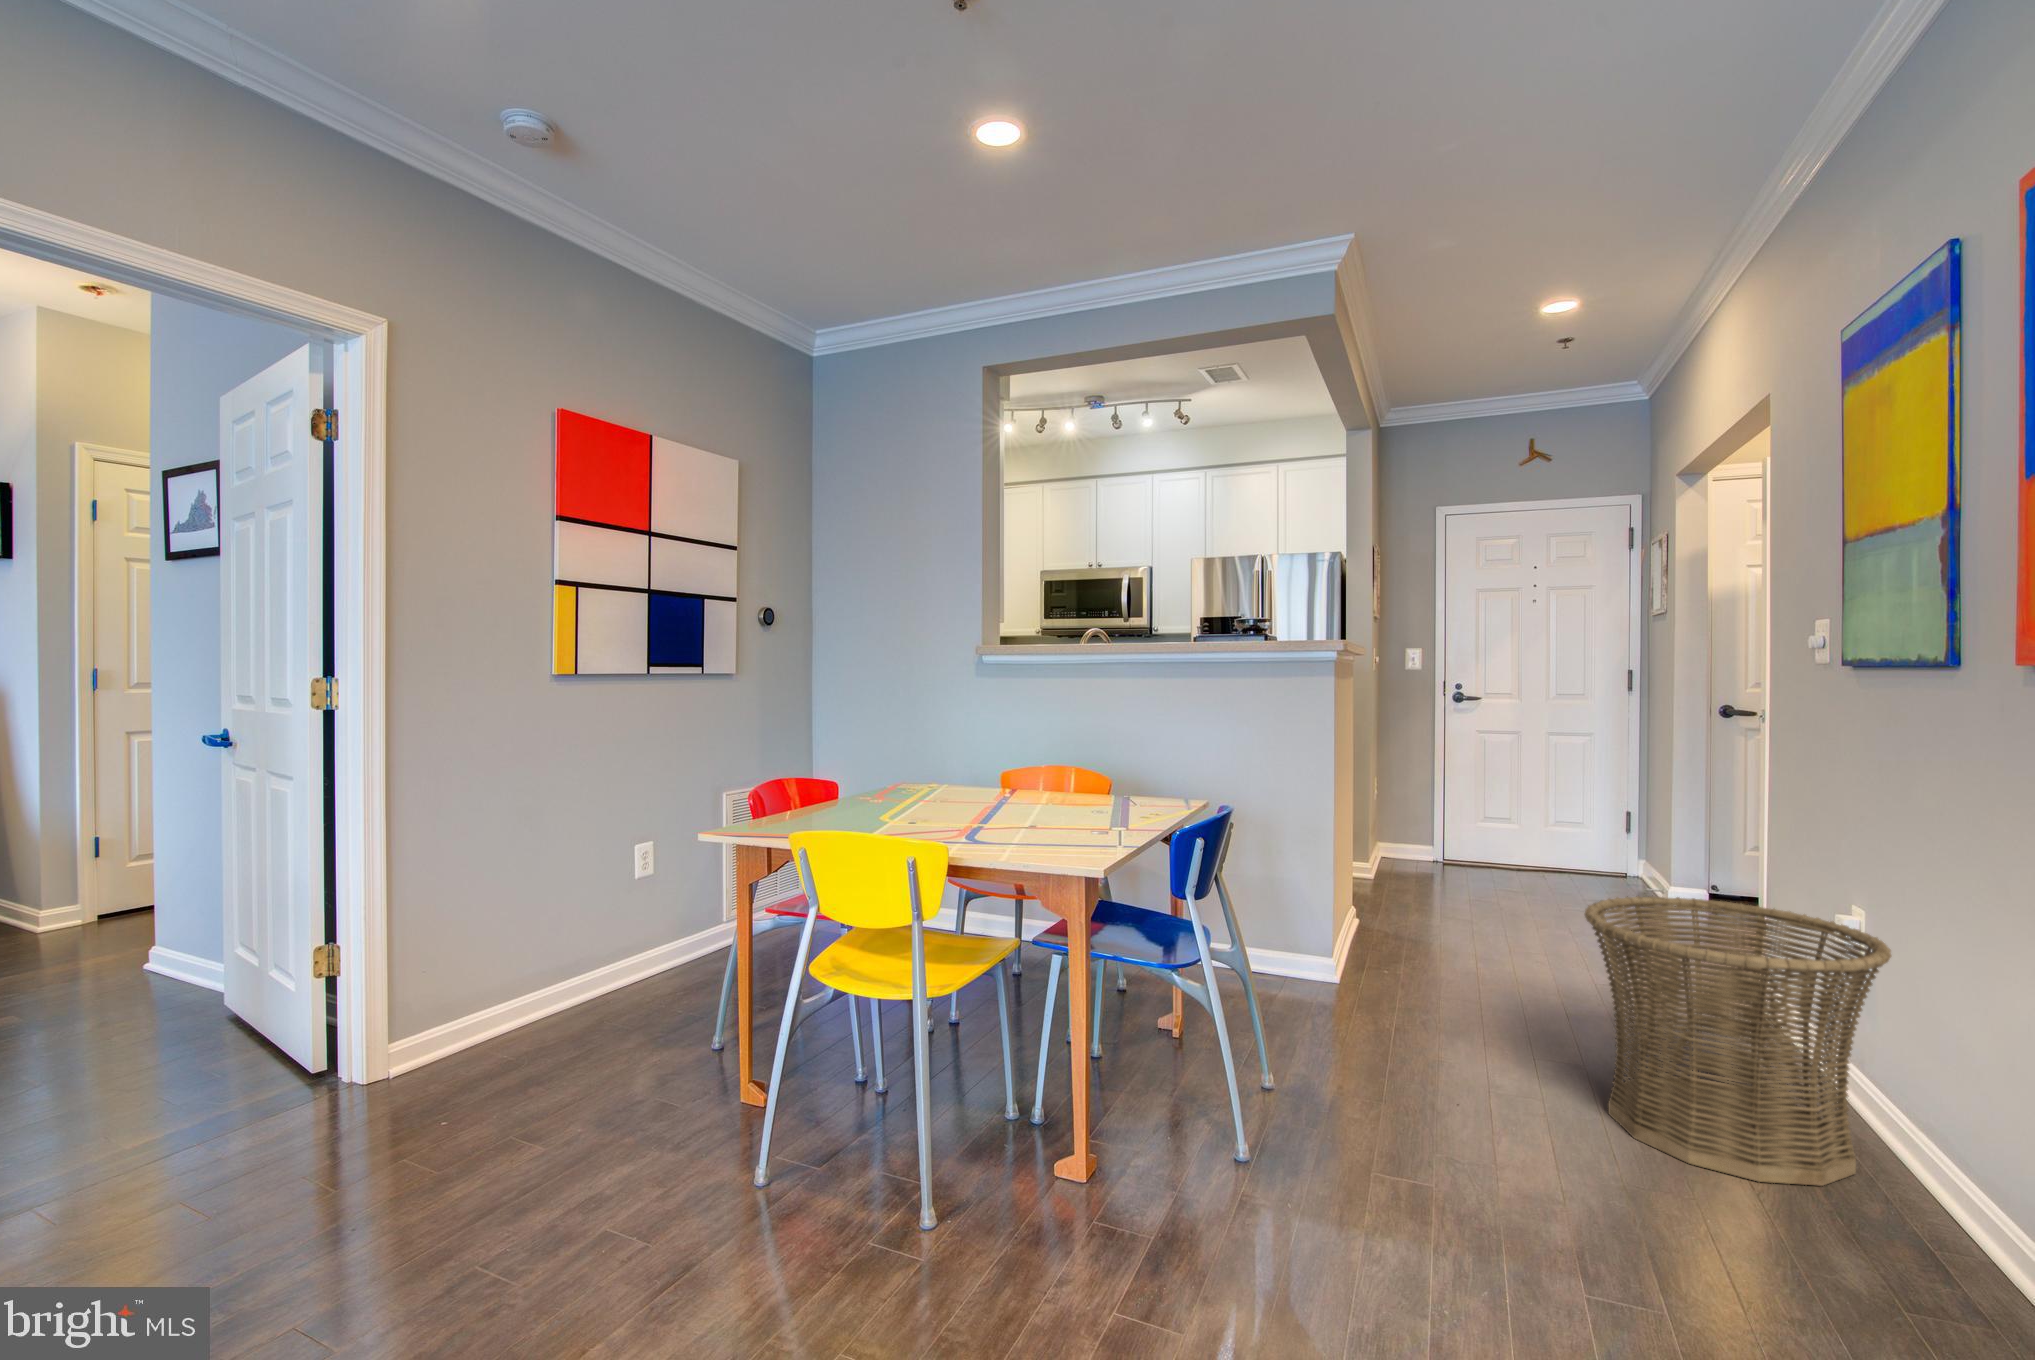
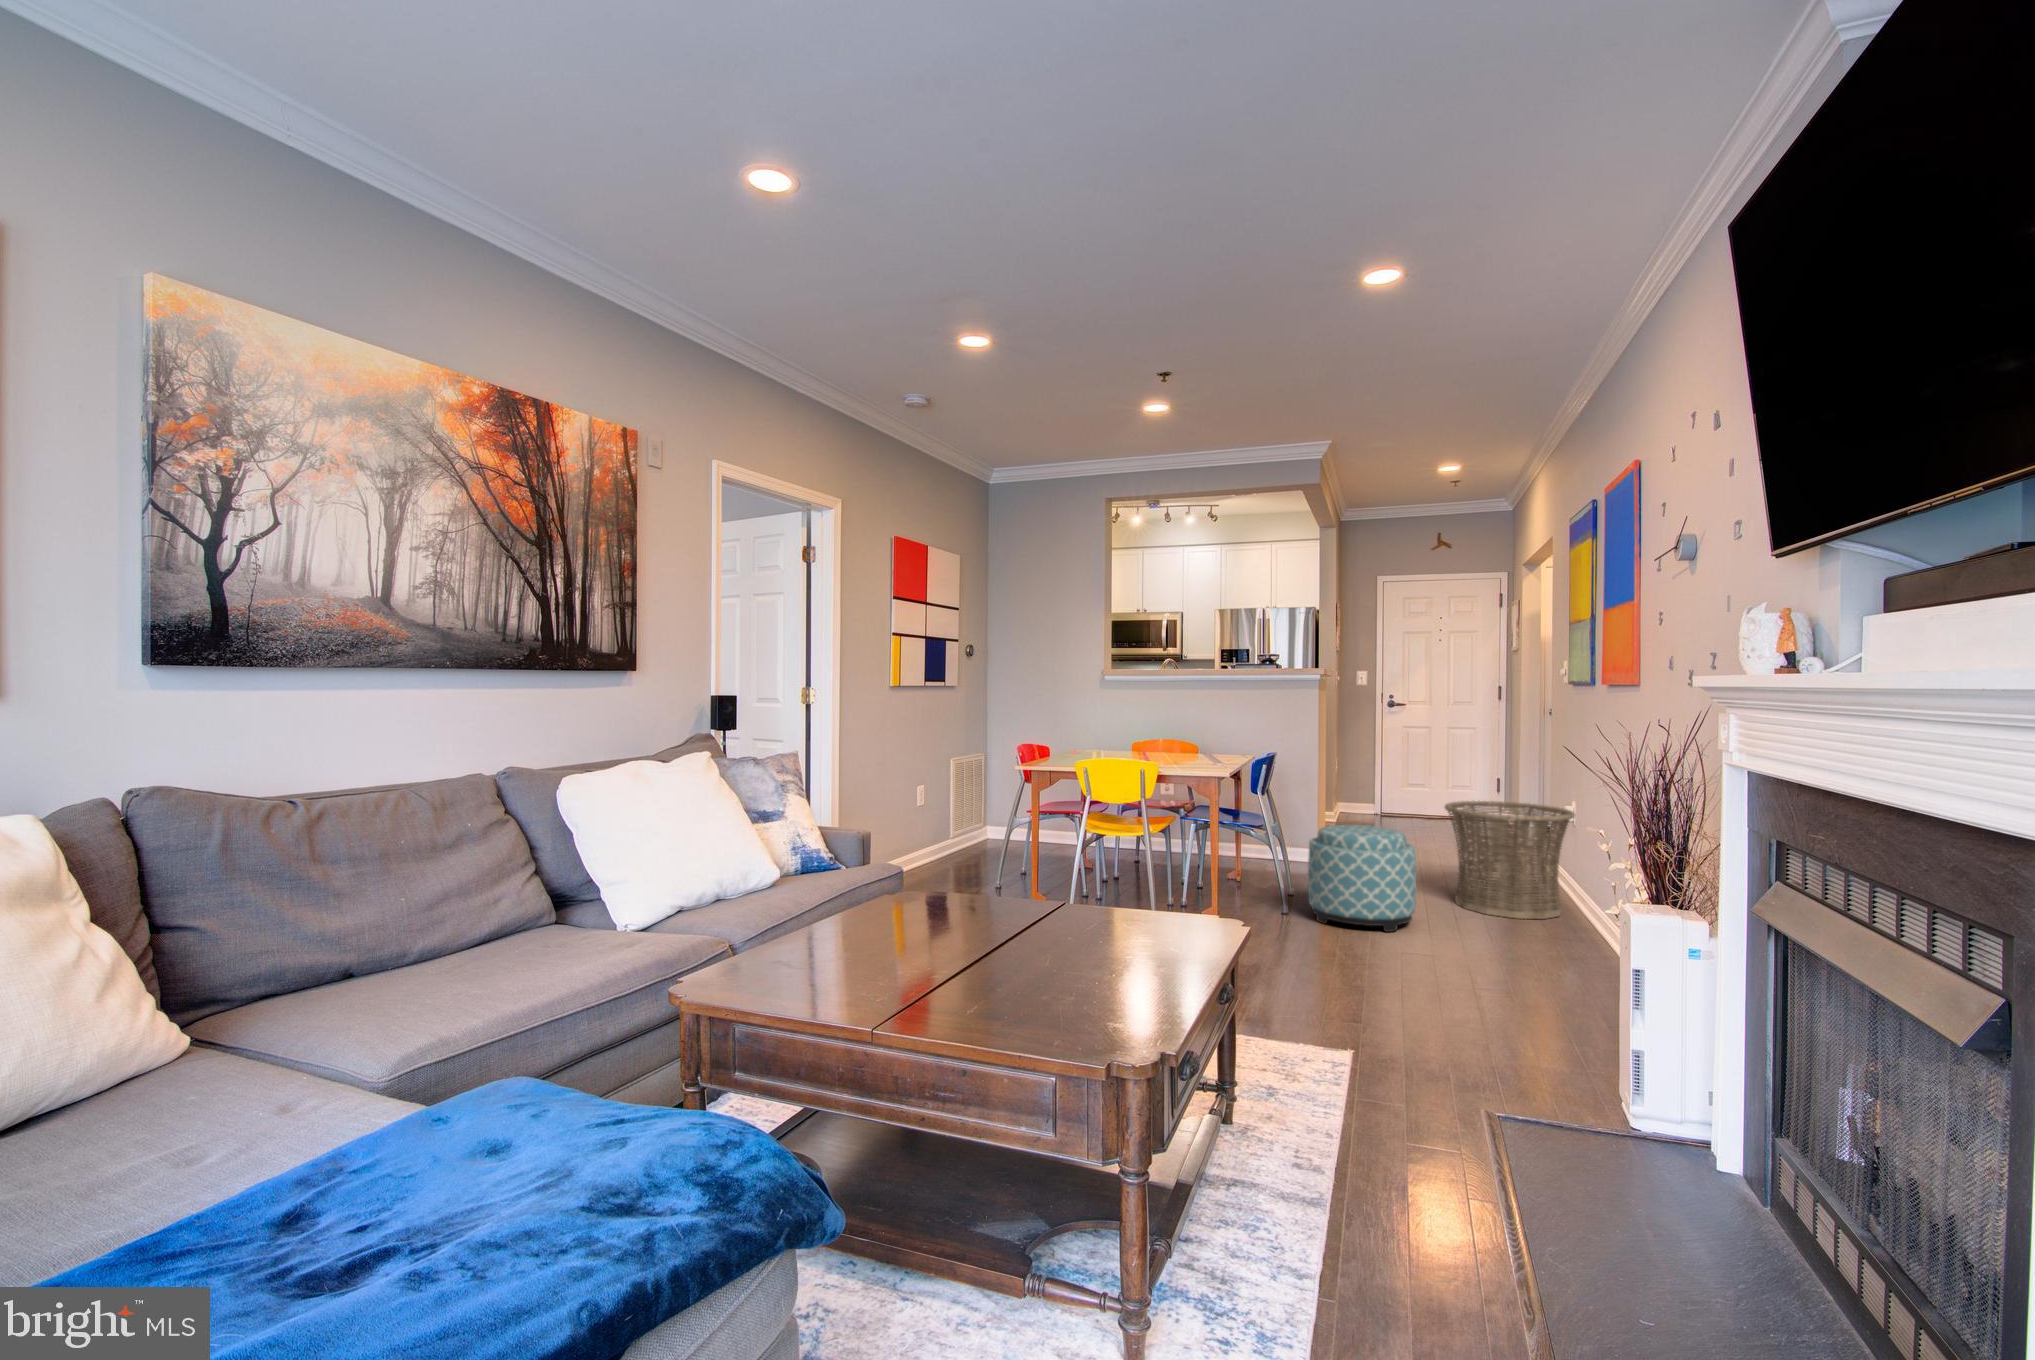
ottoman: none [1298,964,1540,1246] -> present [1308,825,1416,932]

